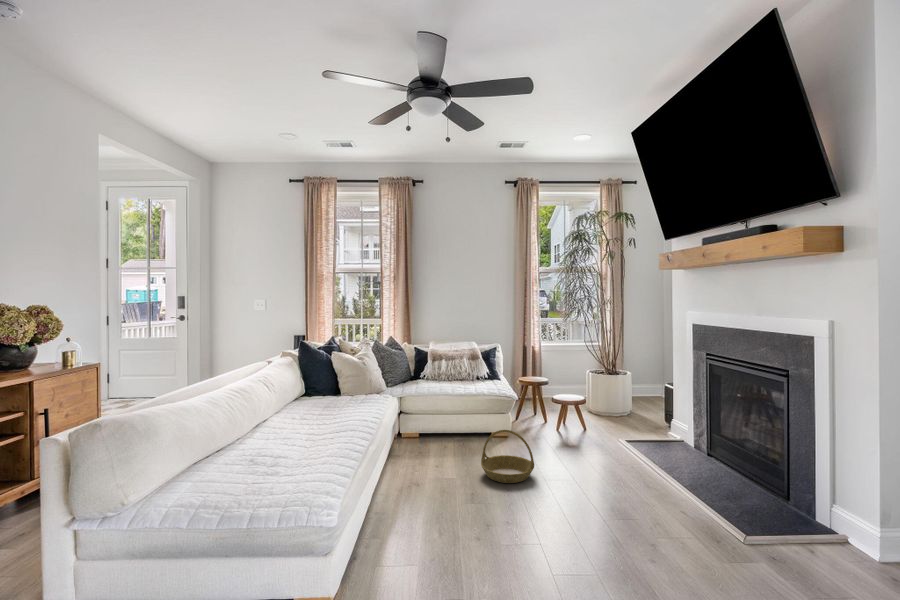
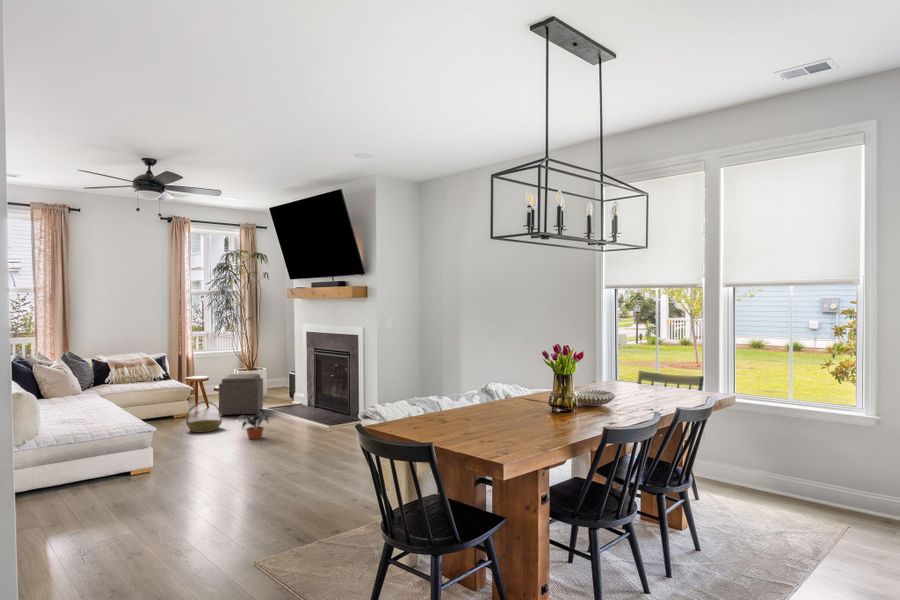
ottoman: none [548,382,618,453] -> present [219,374,263,416]
potted plant: none [536,478,602,539] -> present [238,411,268,439]

